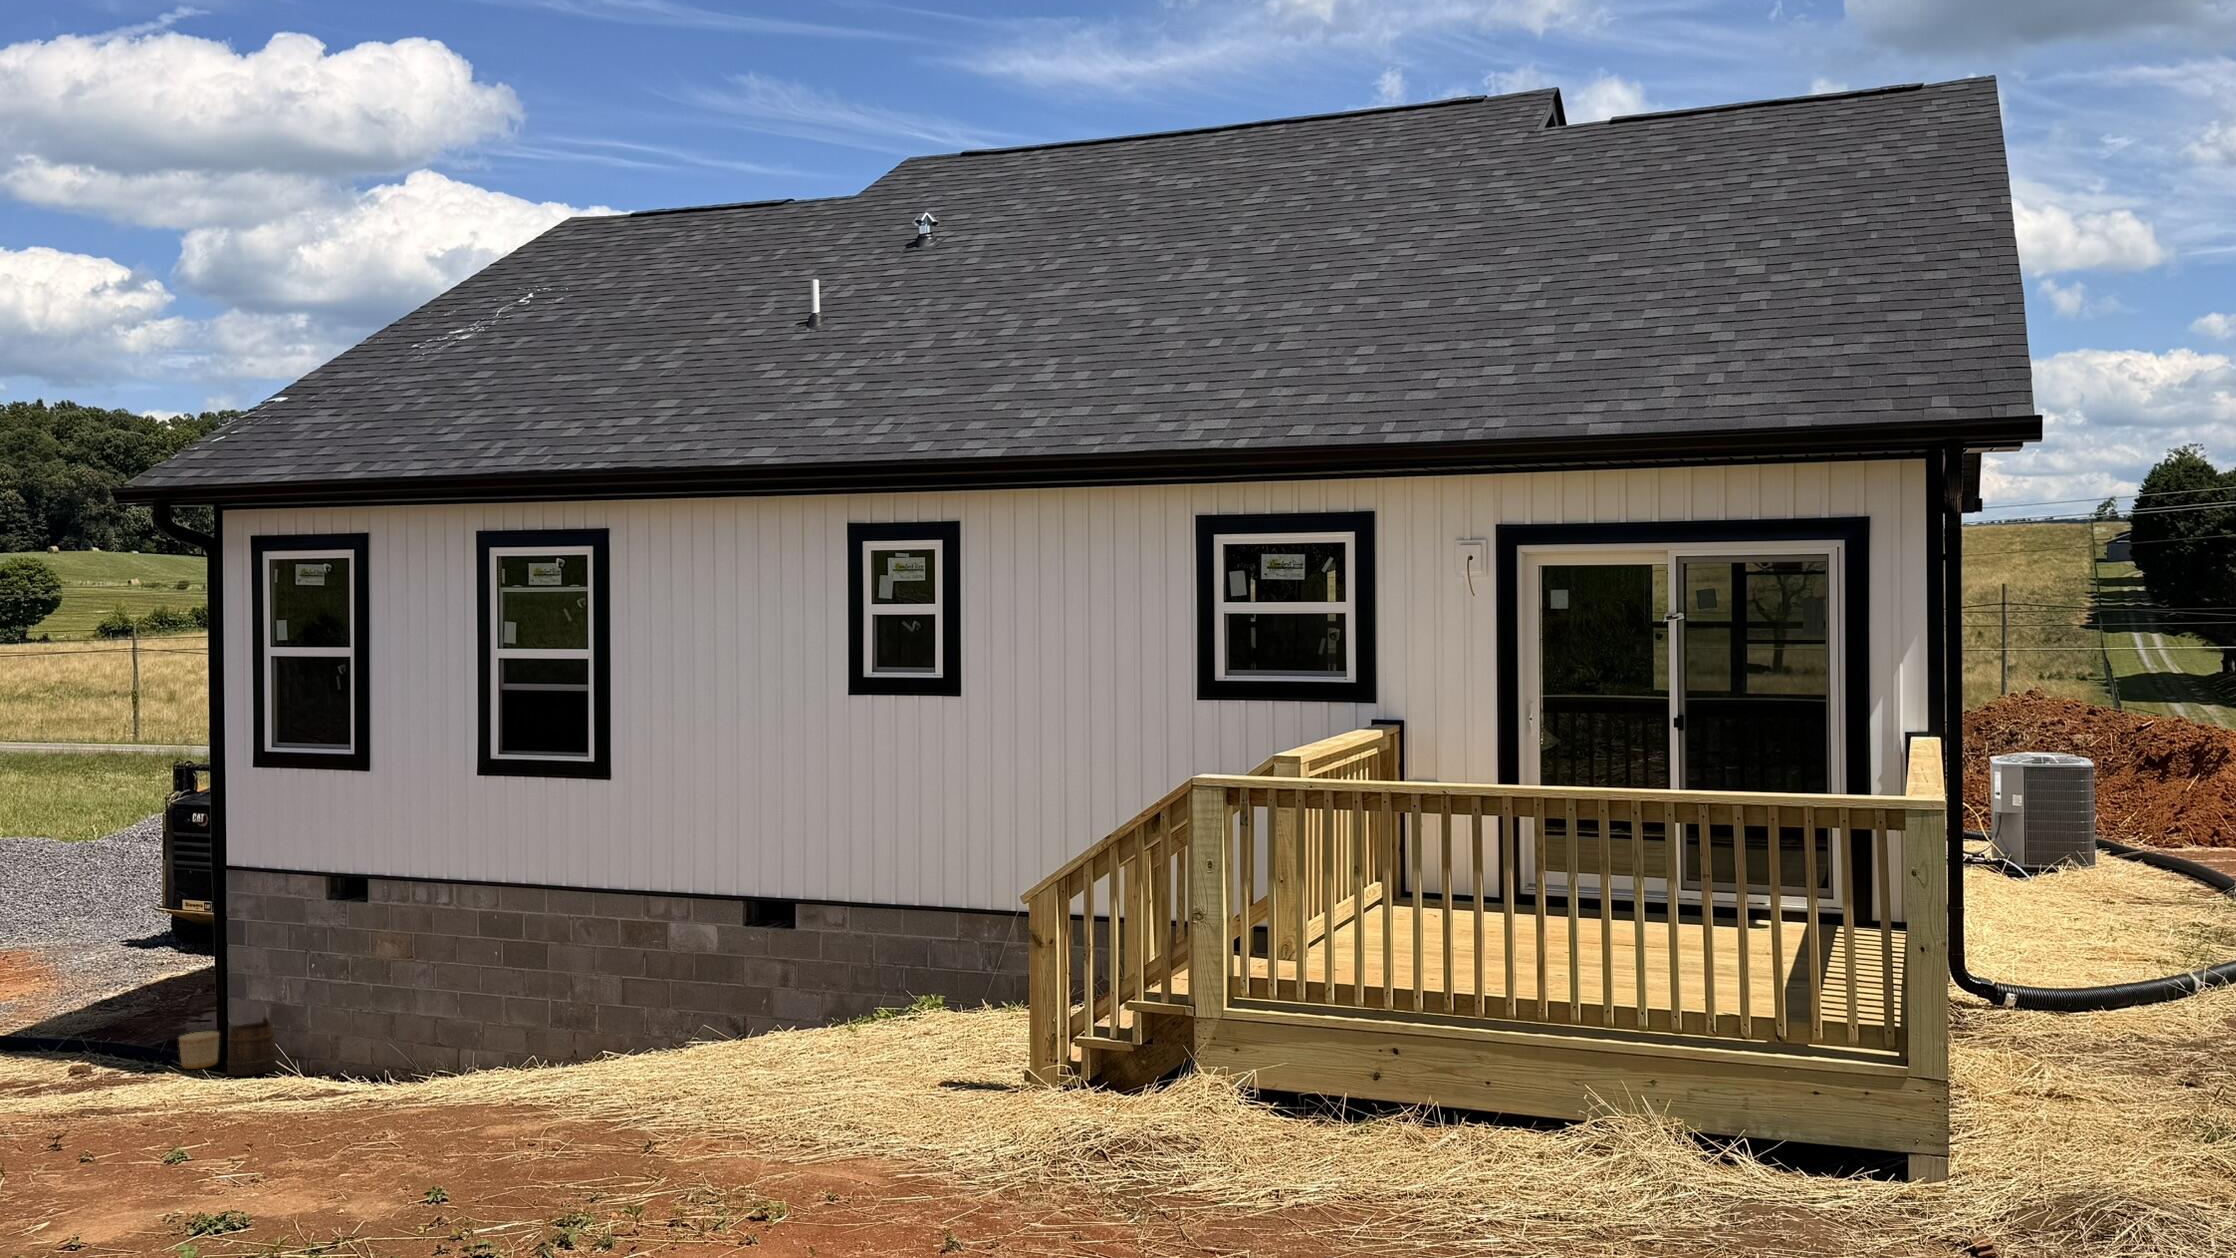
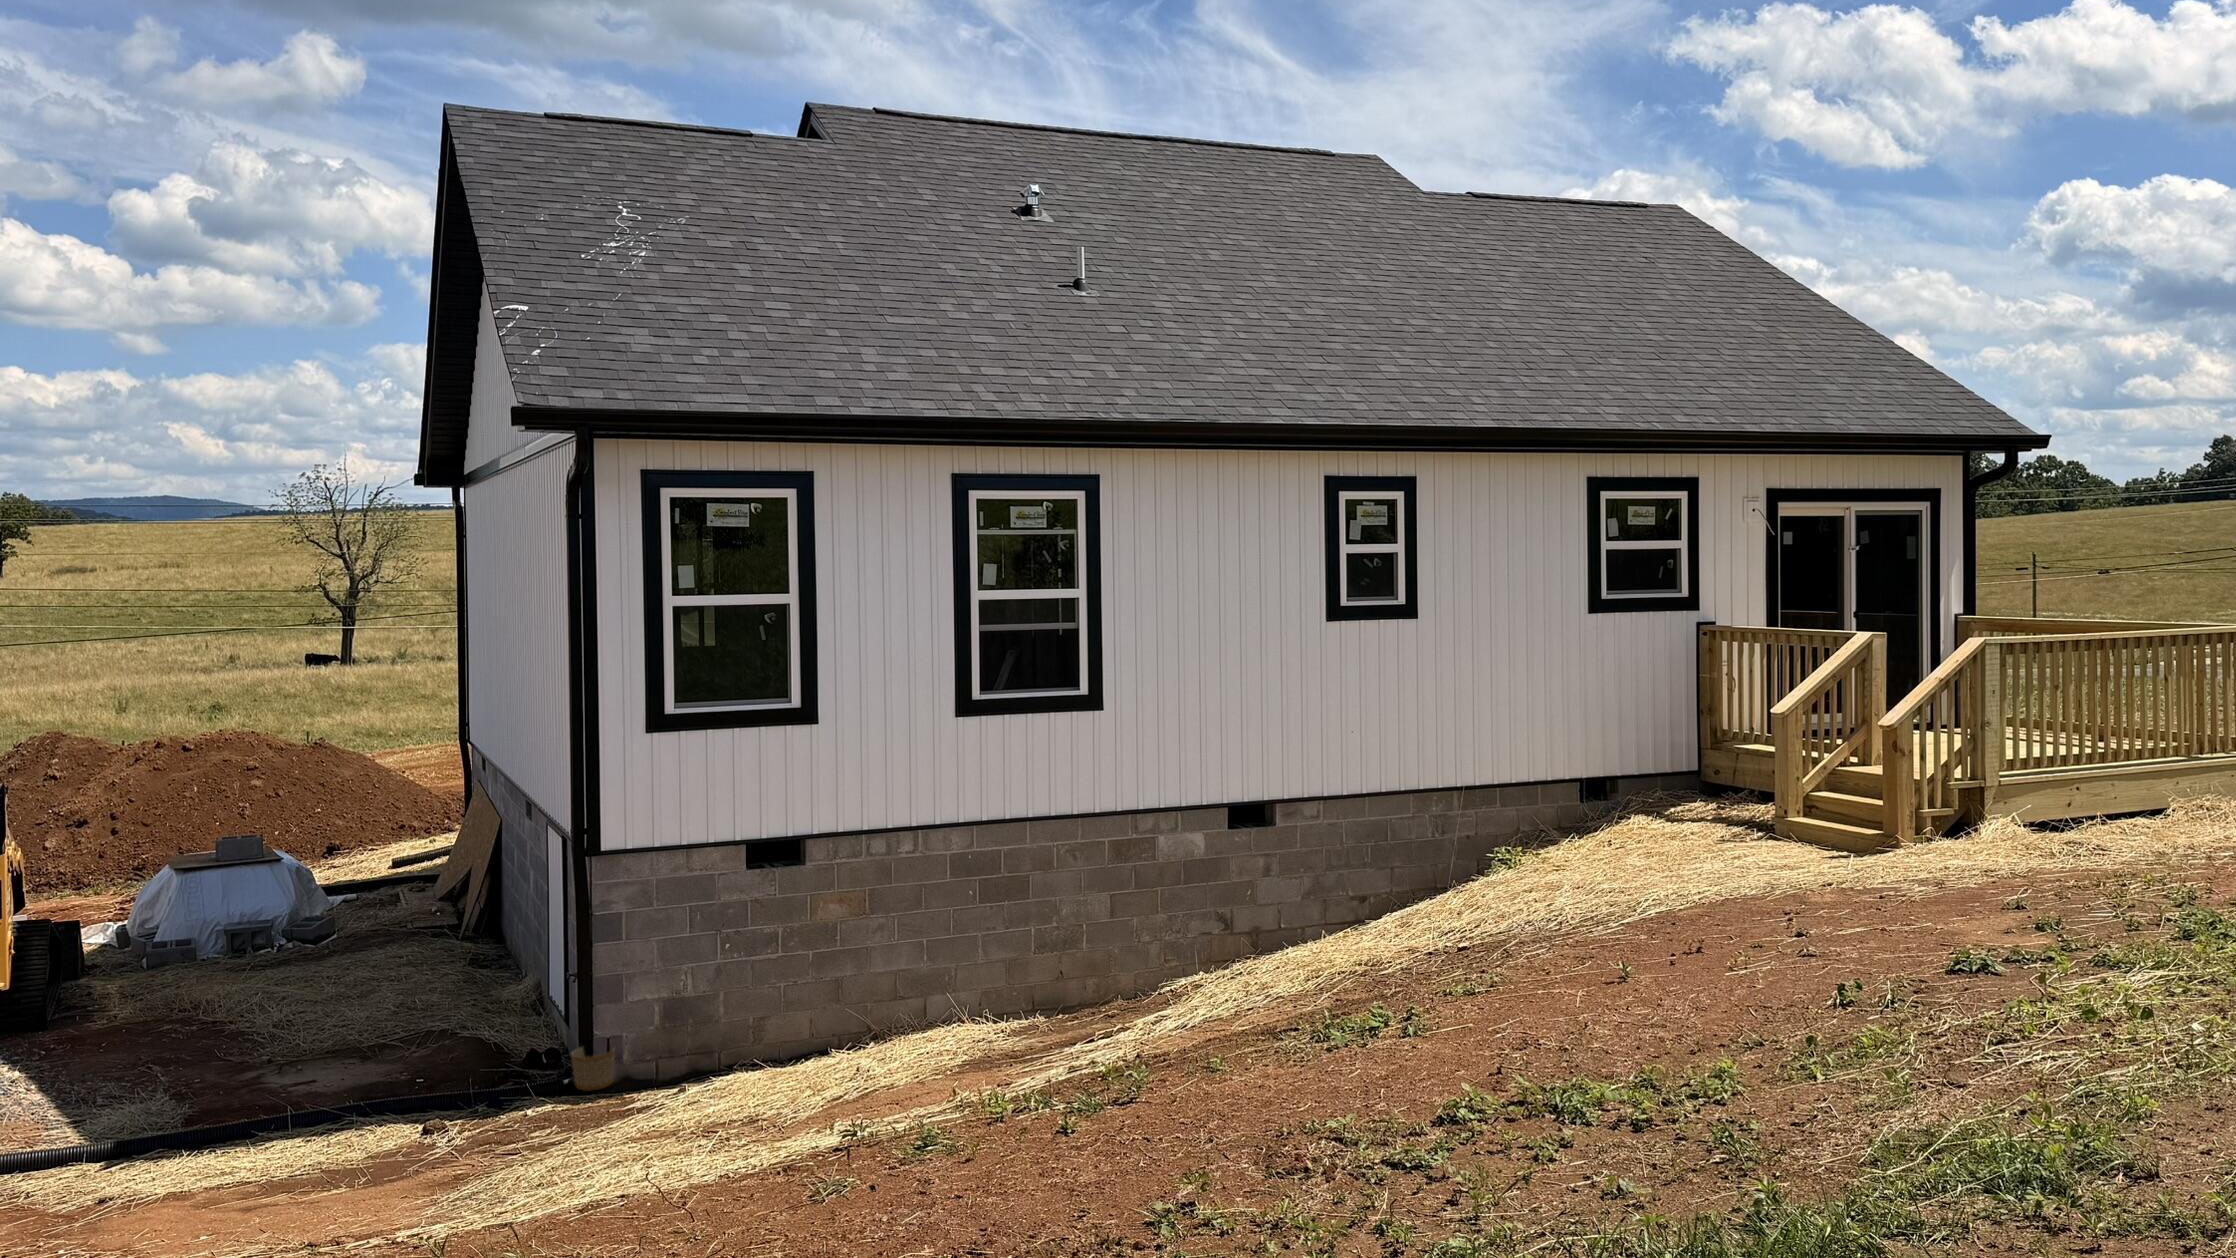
bucket: present [227,1017,277,1076] -> none [654,1013,708,1081]

